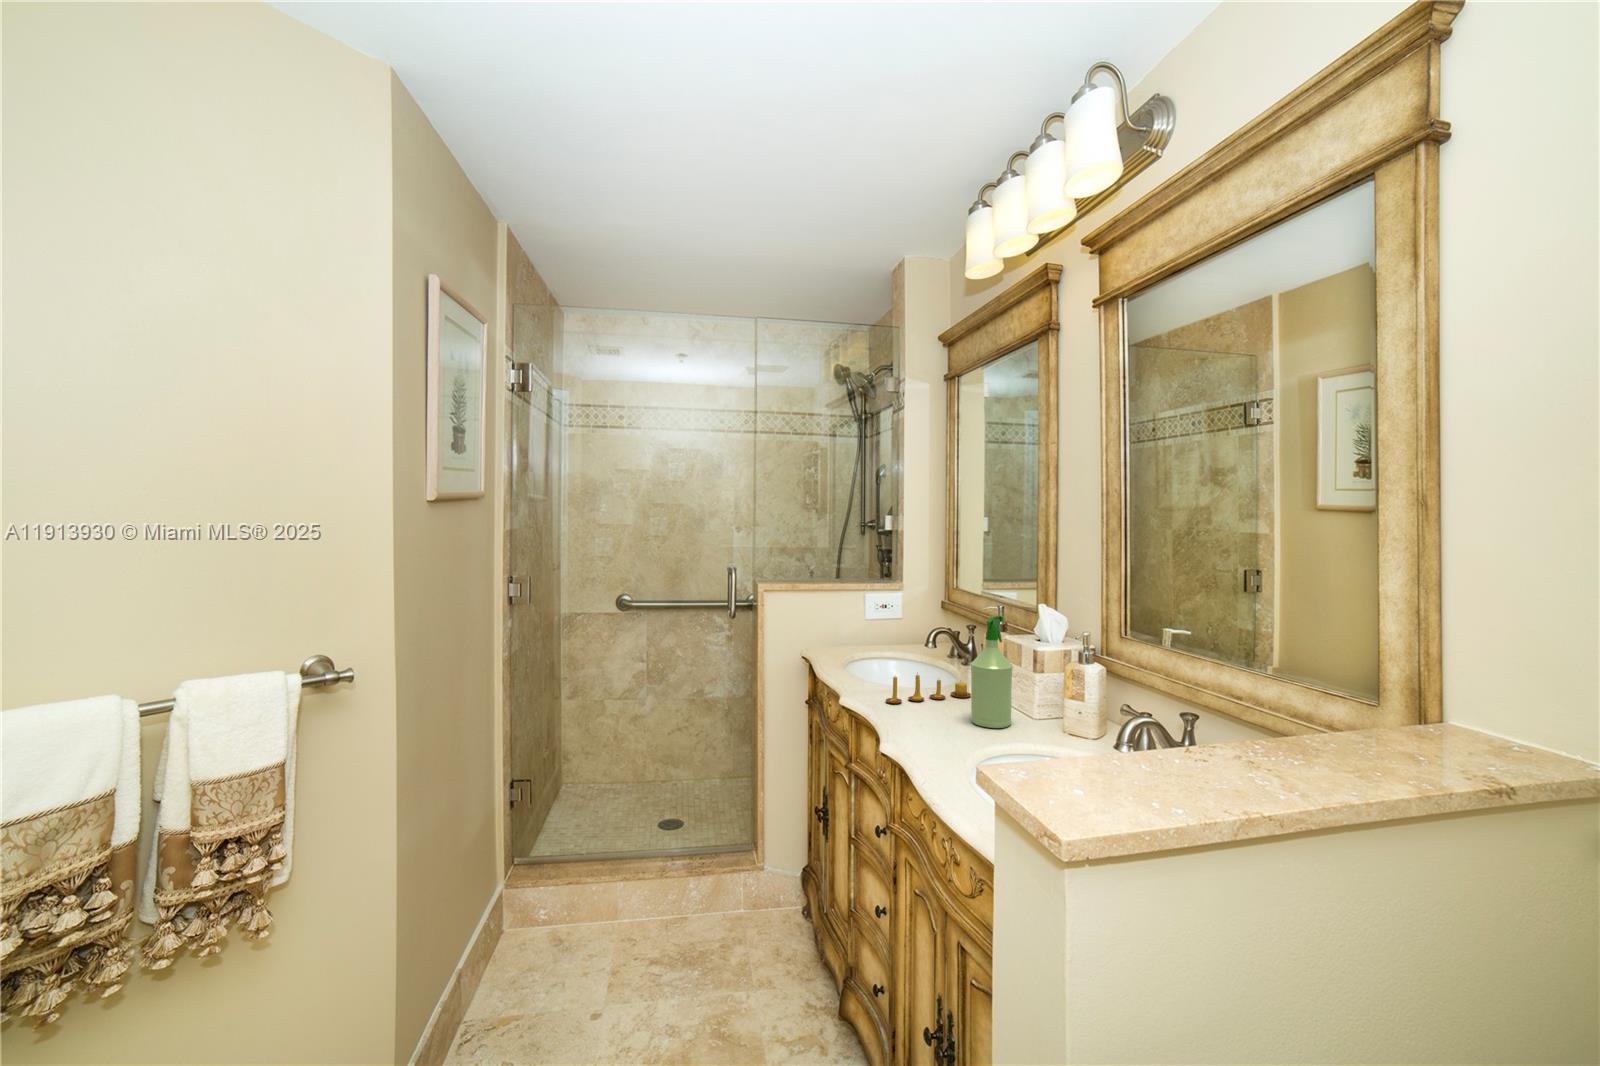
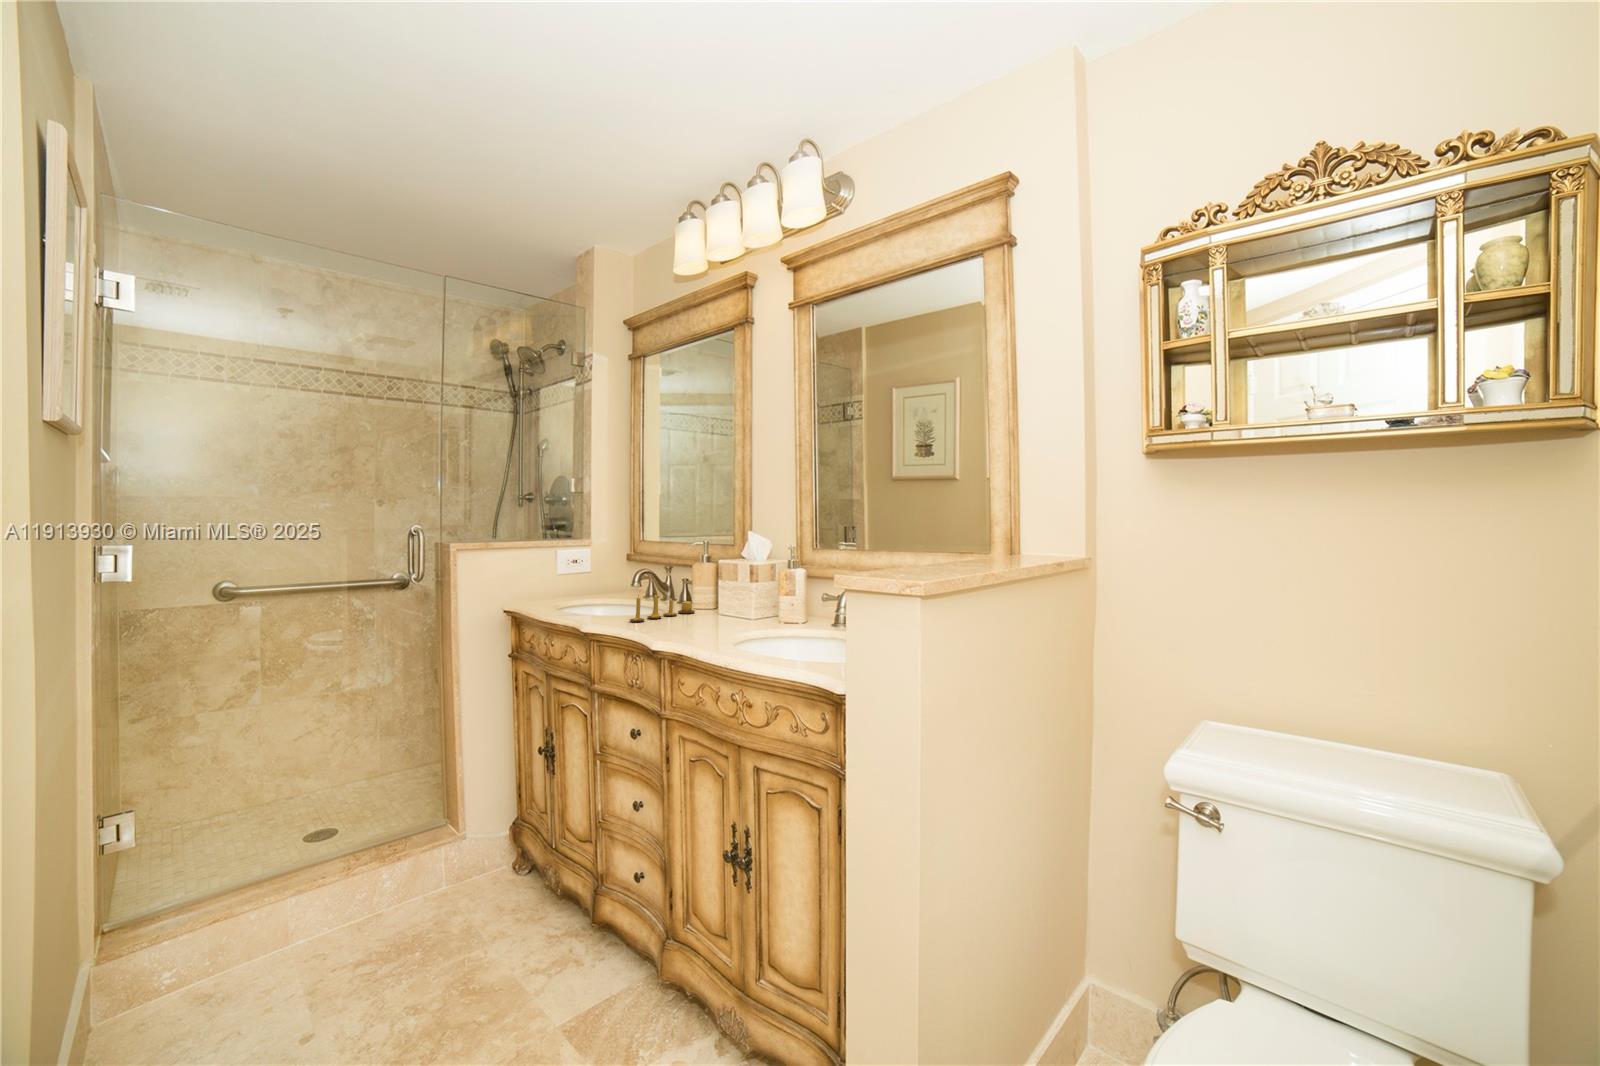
spray bottle: present [971,615,1013,728] -> none [714,536,747,624]

